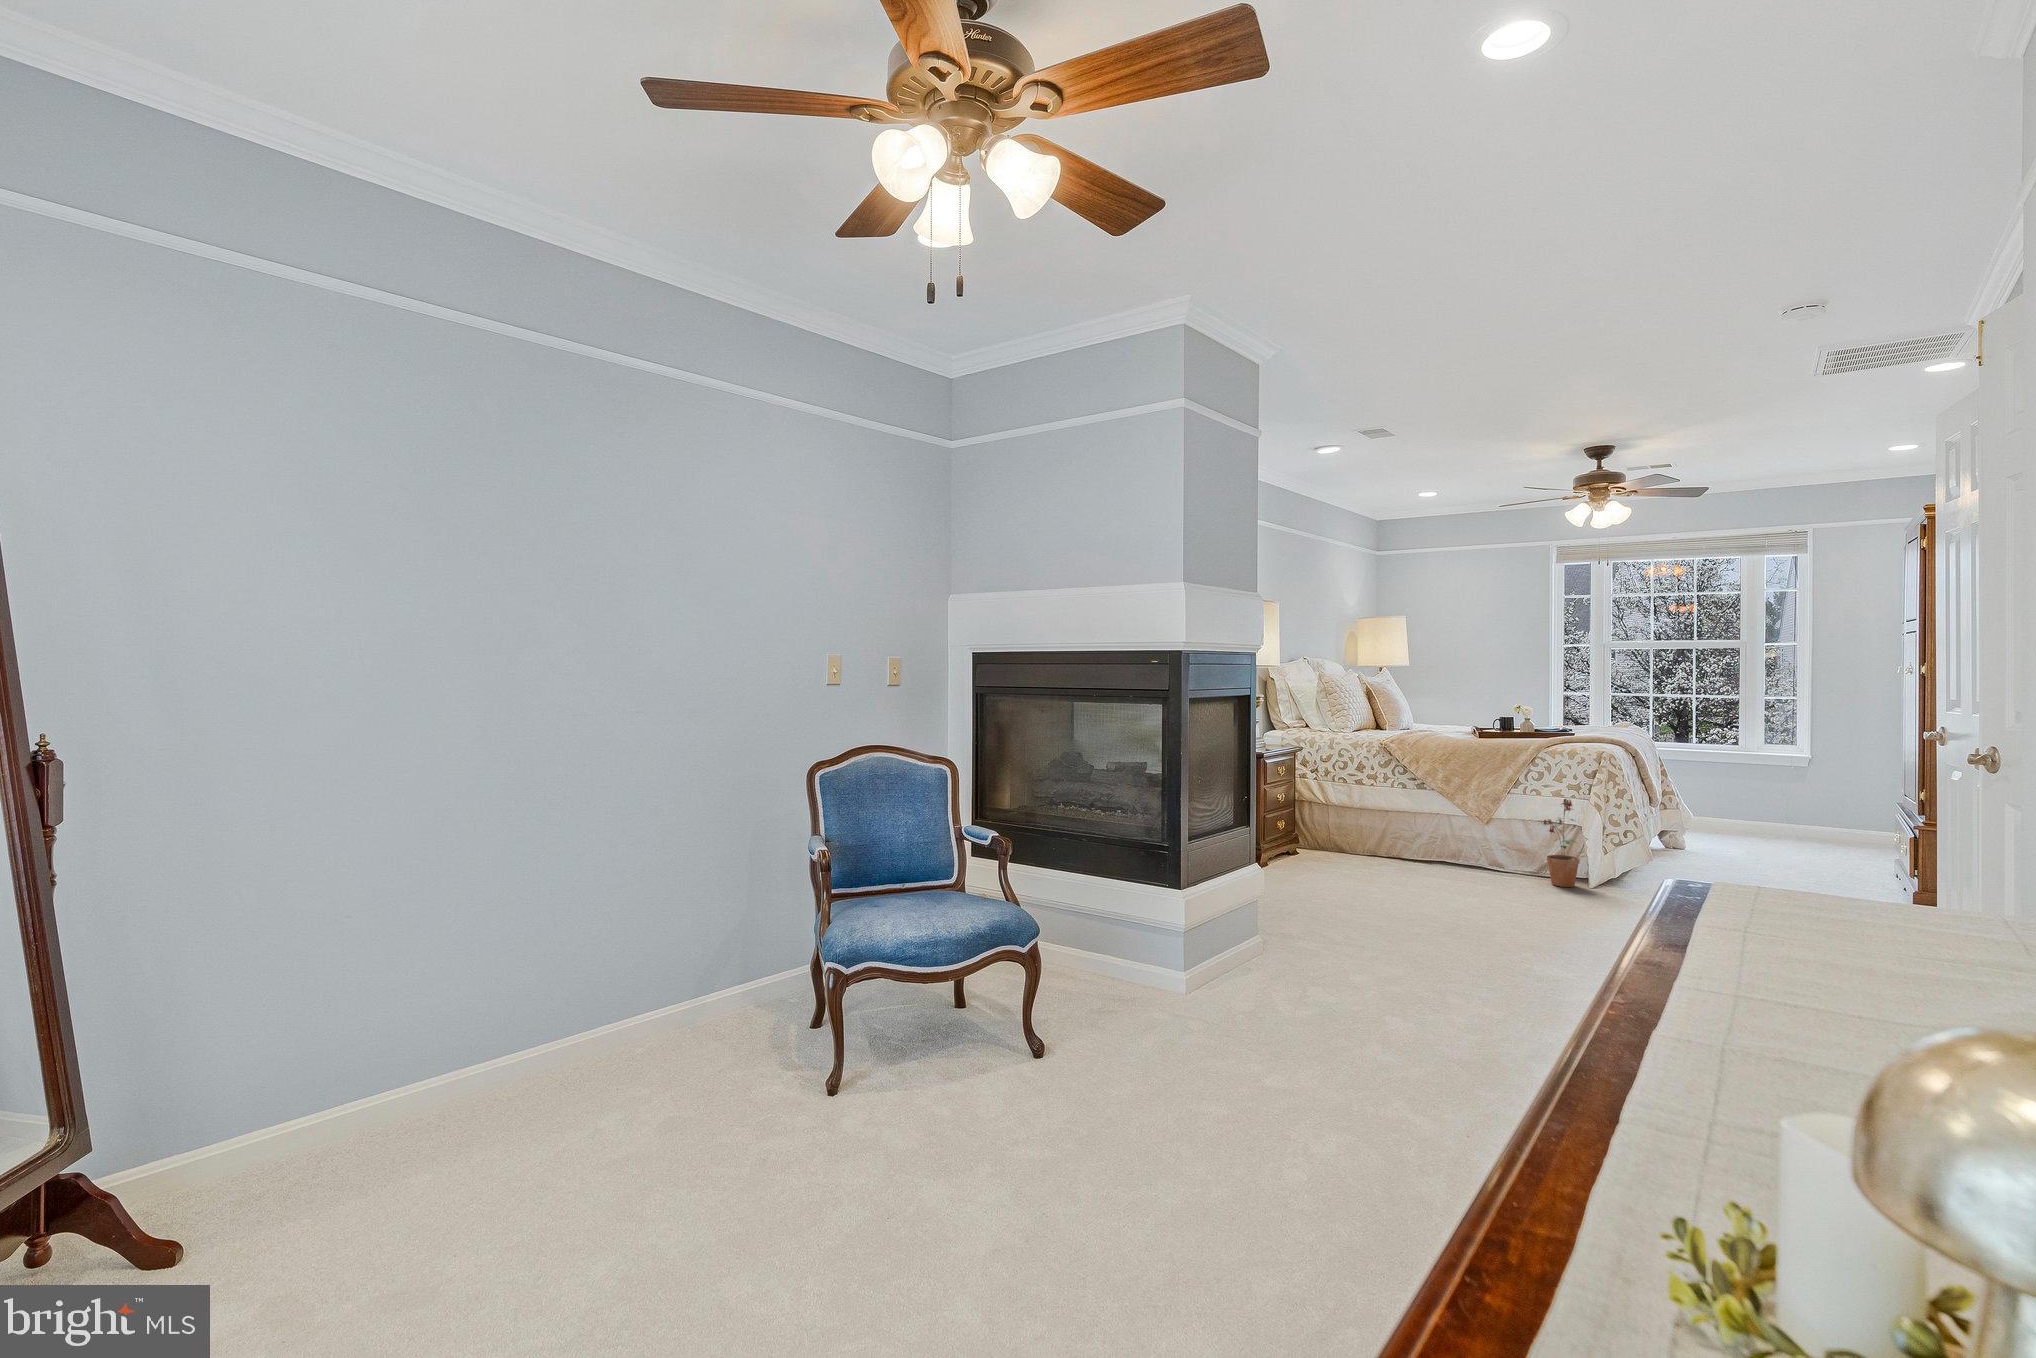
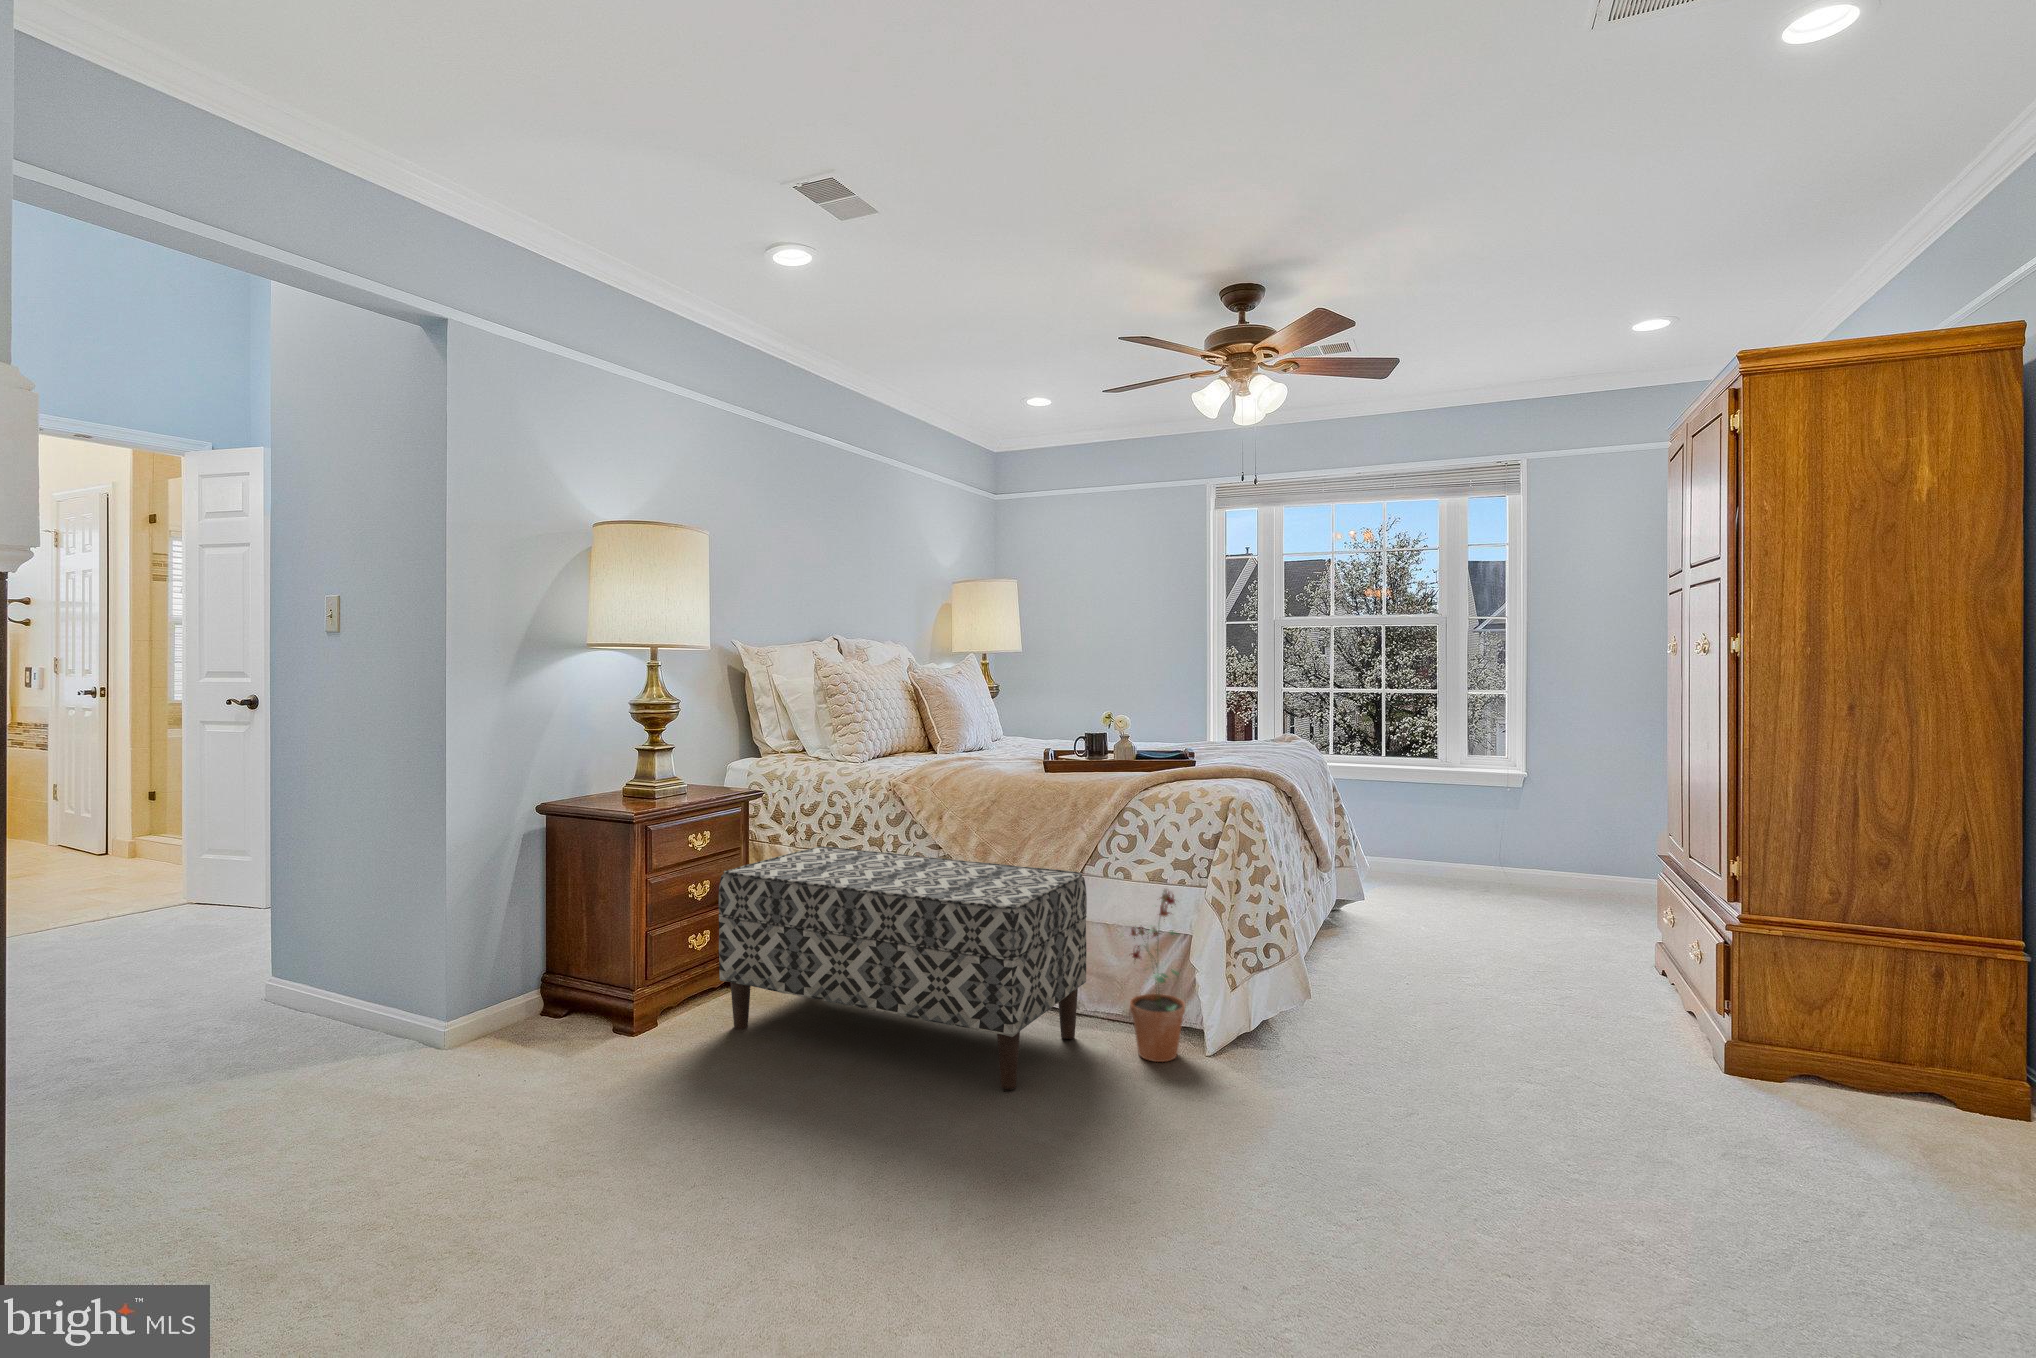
bench: none [1308,778,1517,890] -> present [719,846,1087,1090]

